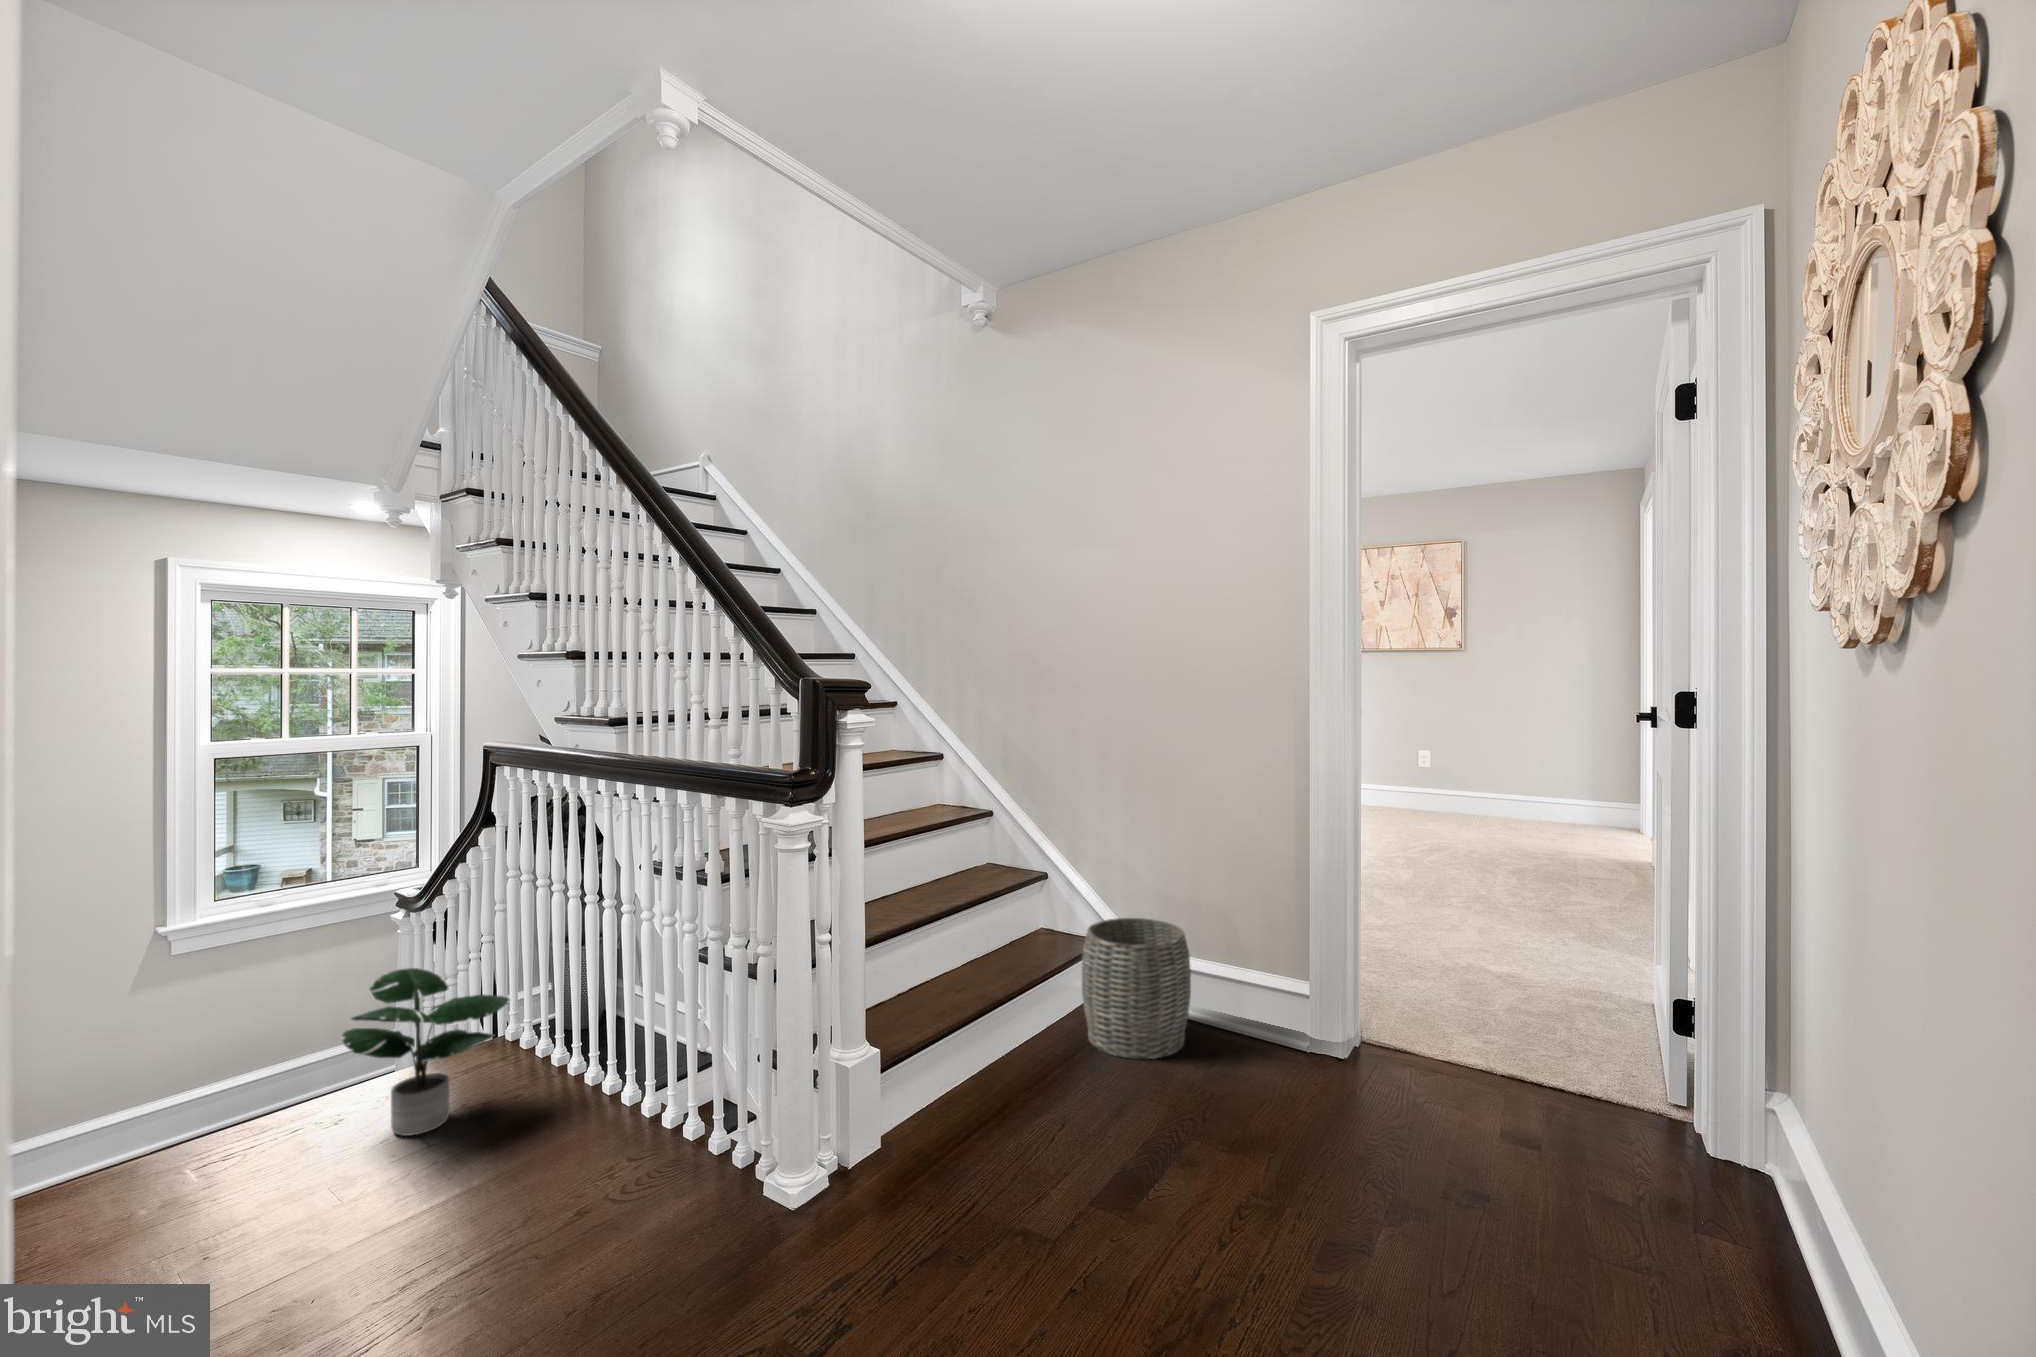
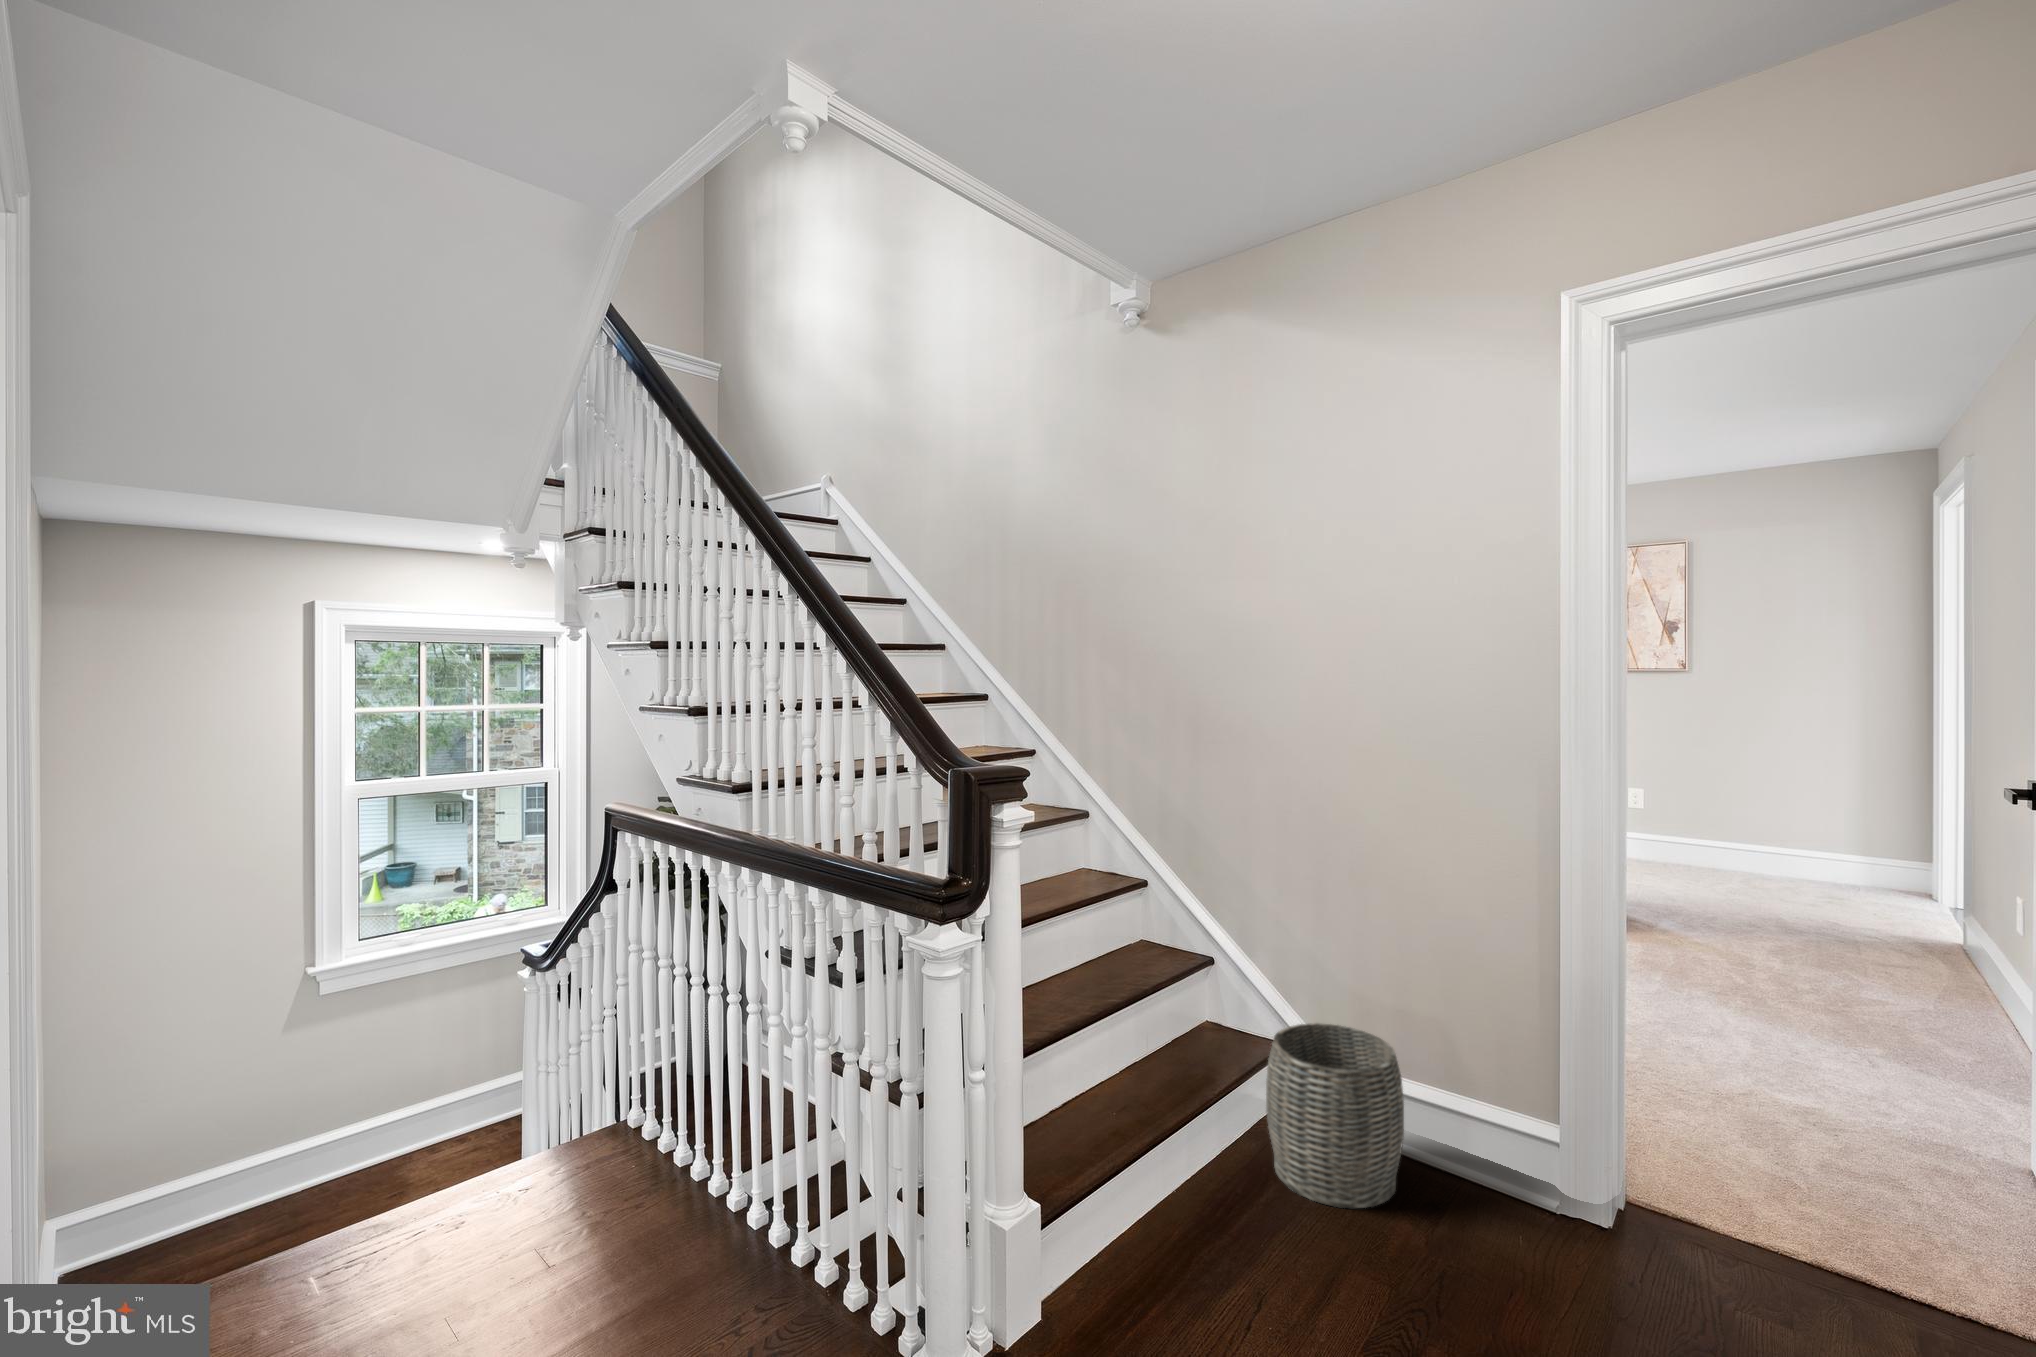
potted plant: present [341,968,510,1136] -> none [453,1064,629,1259]

